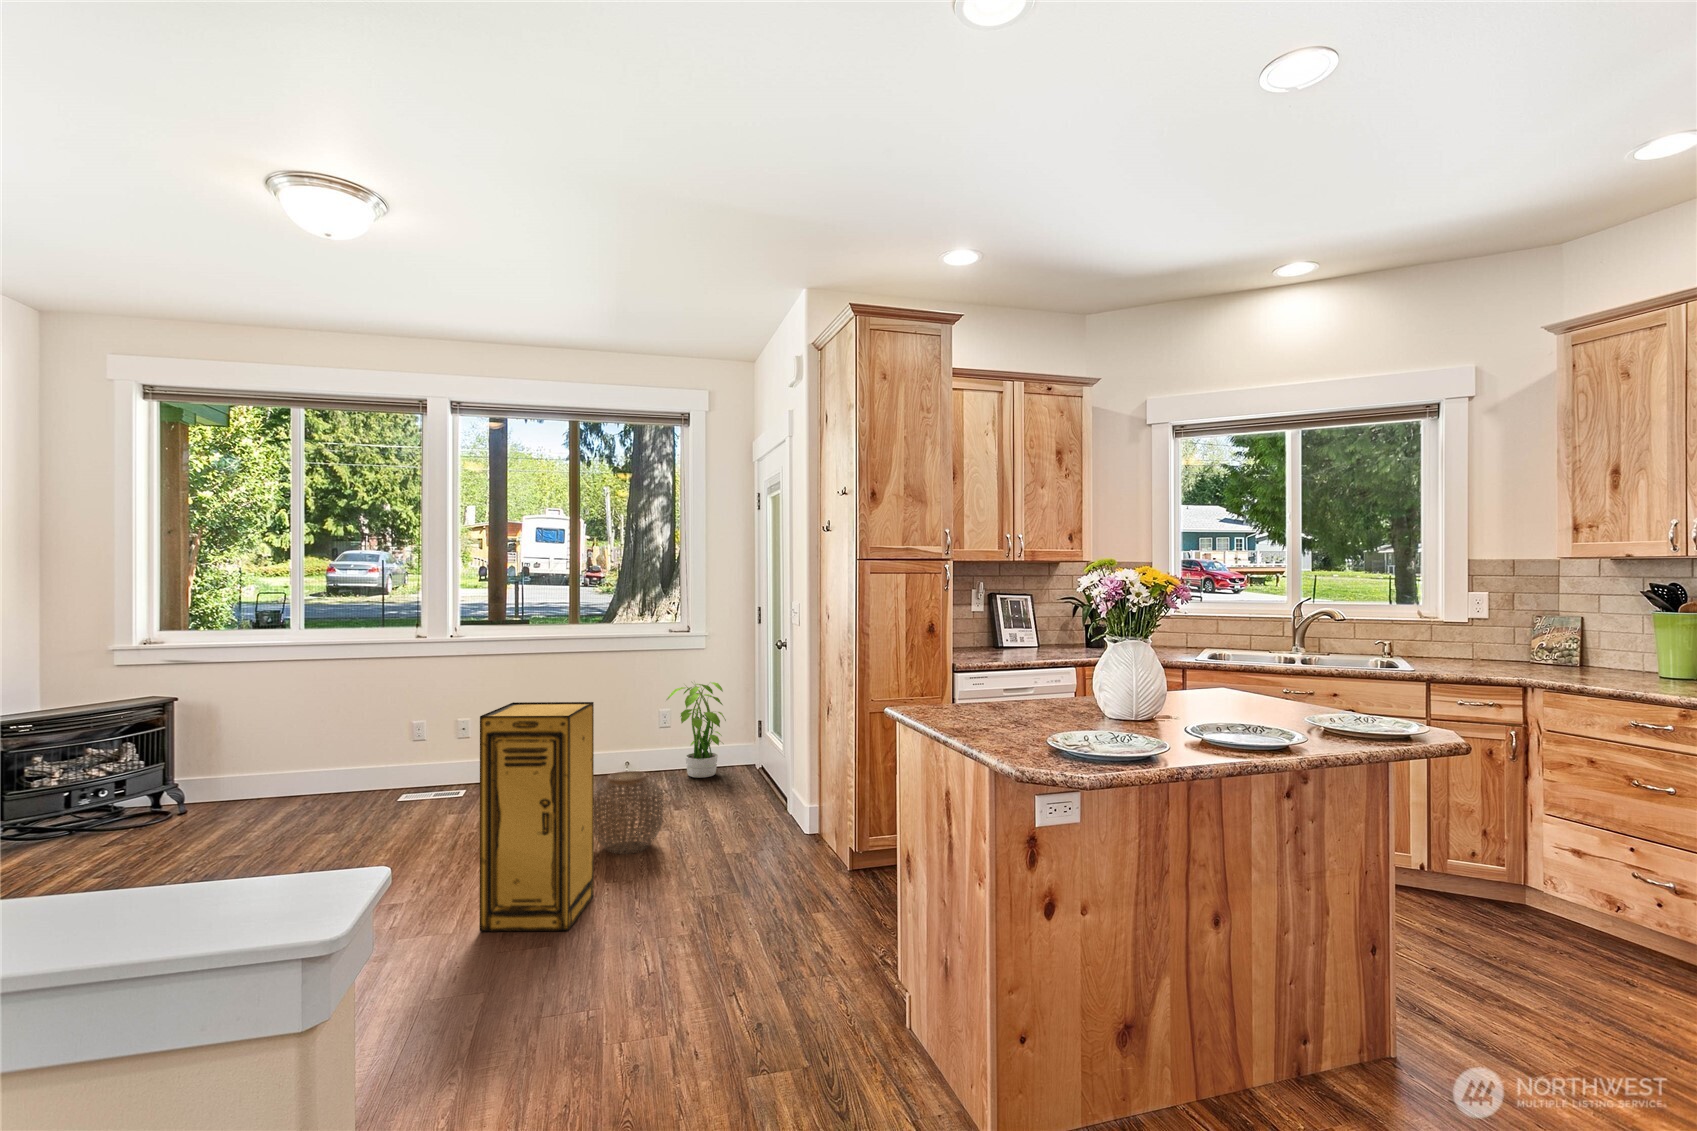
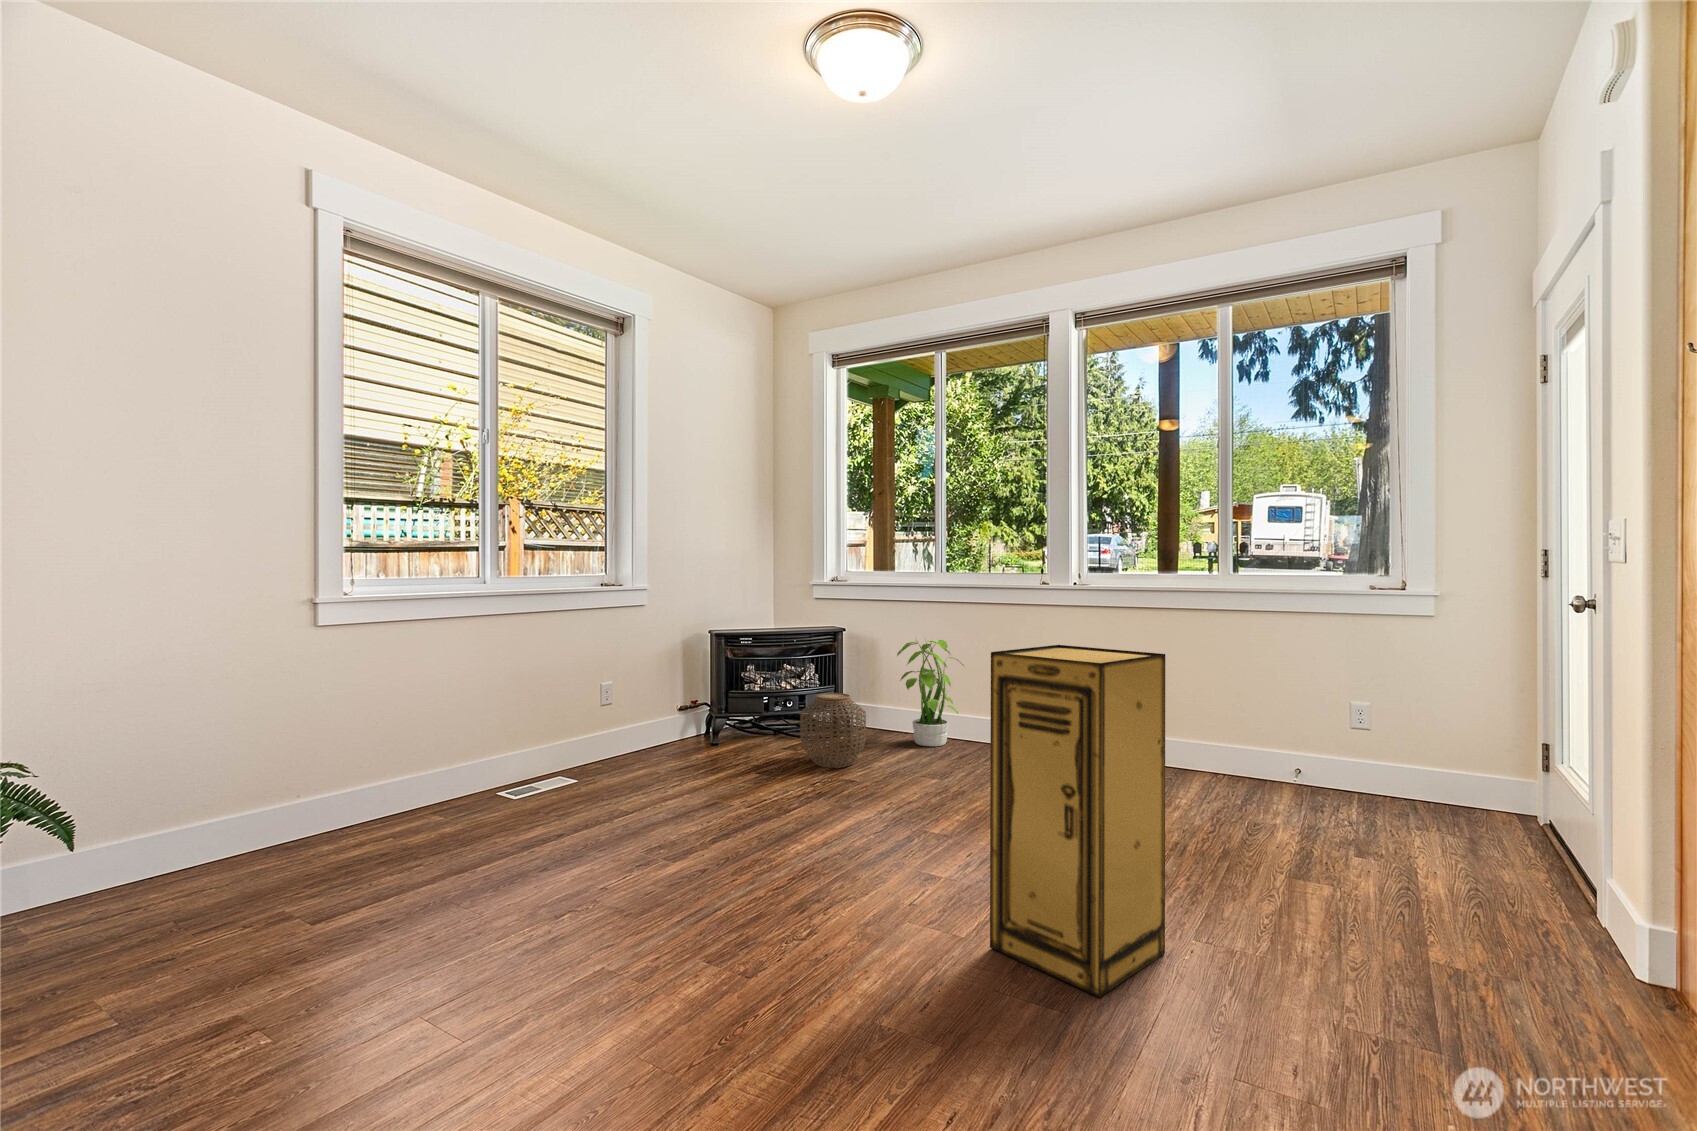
potted plant: present [666,682,726,778] -> present [897,639,964,746]
woven basket: present [593,771,663,854] -> present [800,693,866,768]

